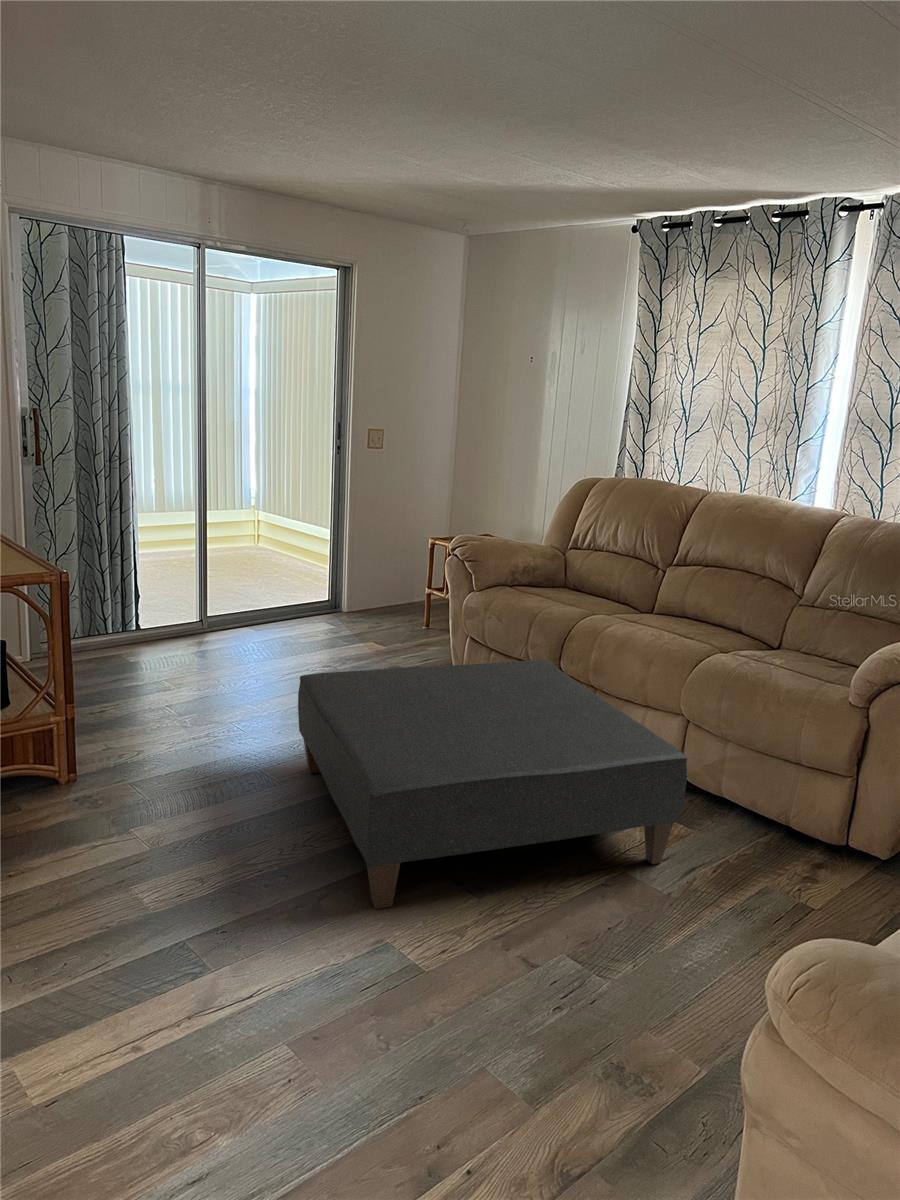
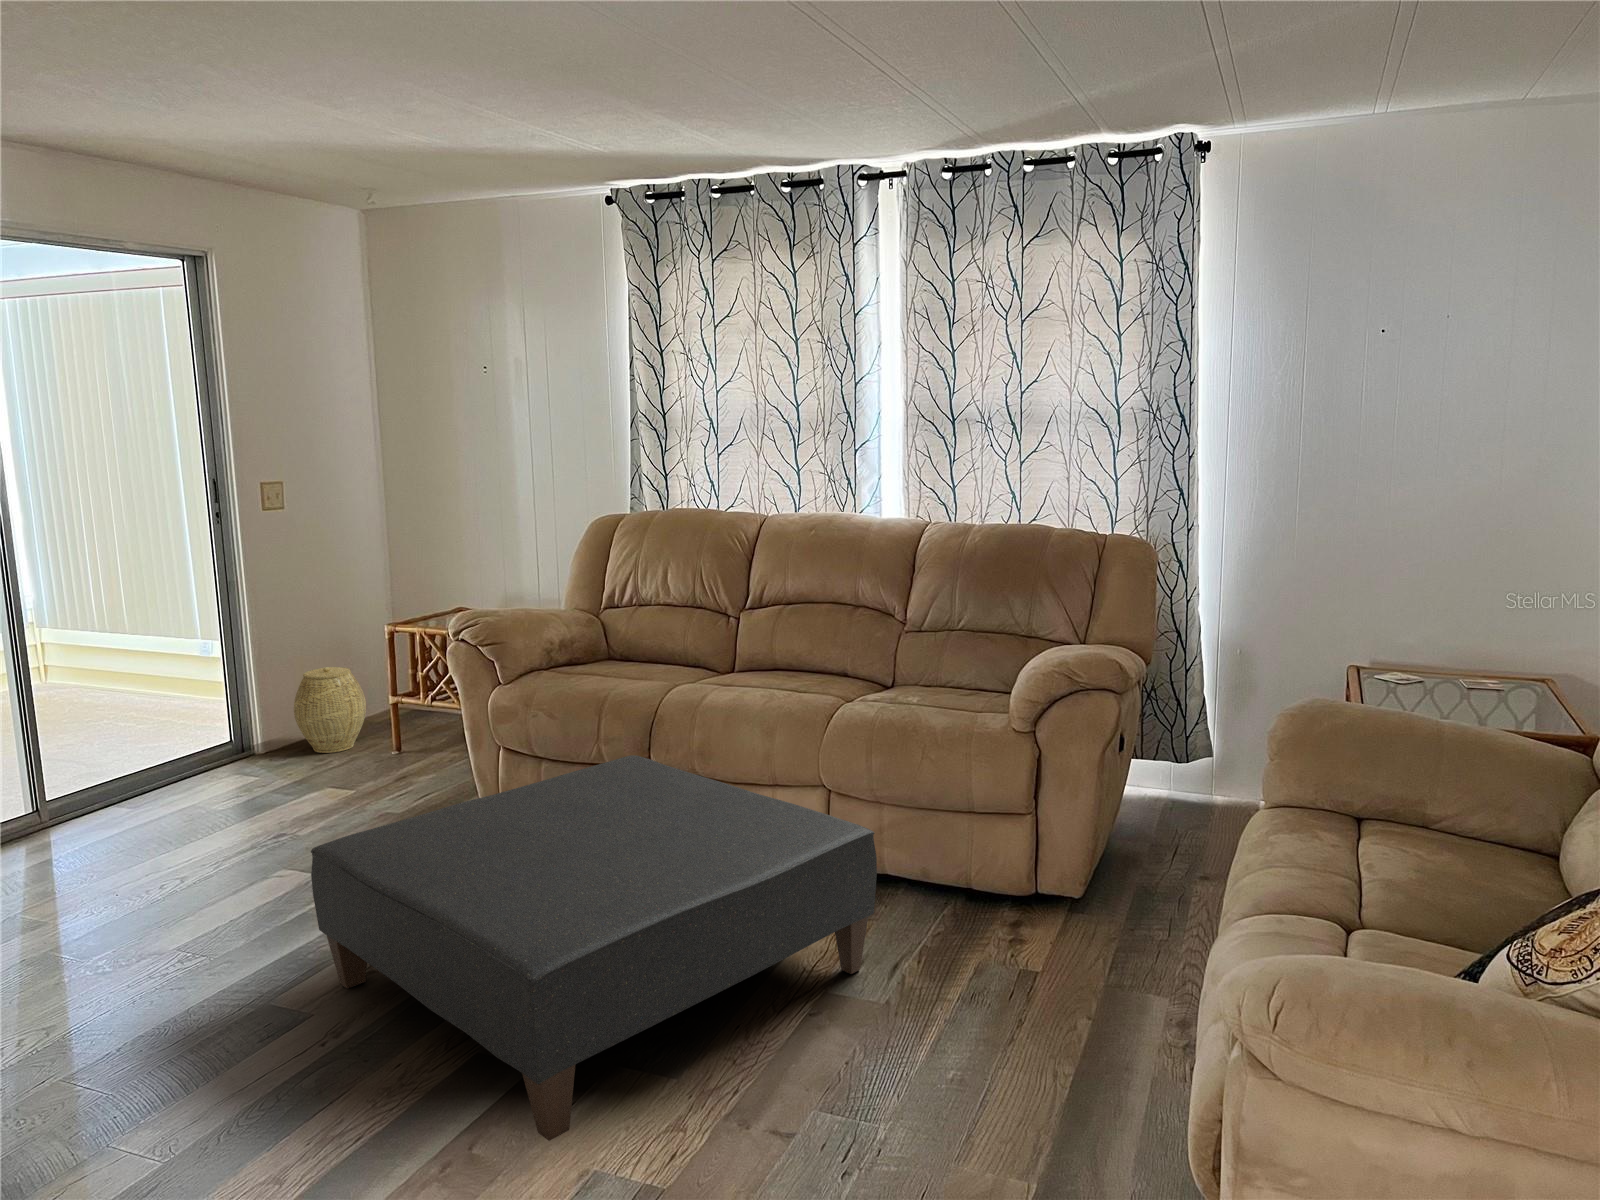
woven basket: none [363,561,410,620] -> present [294,667,366,753]

